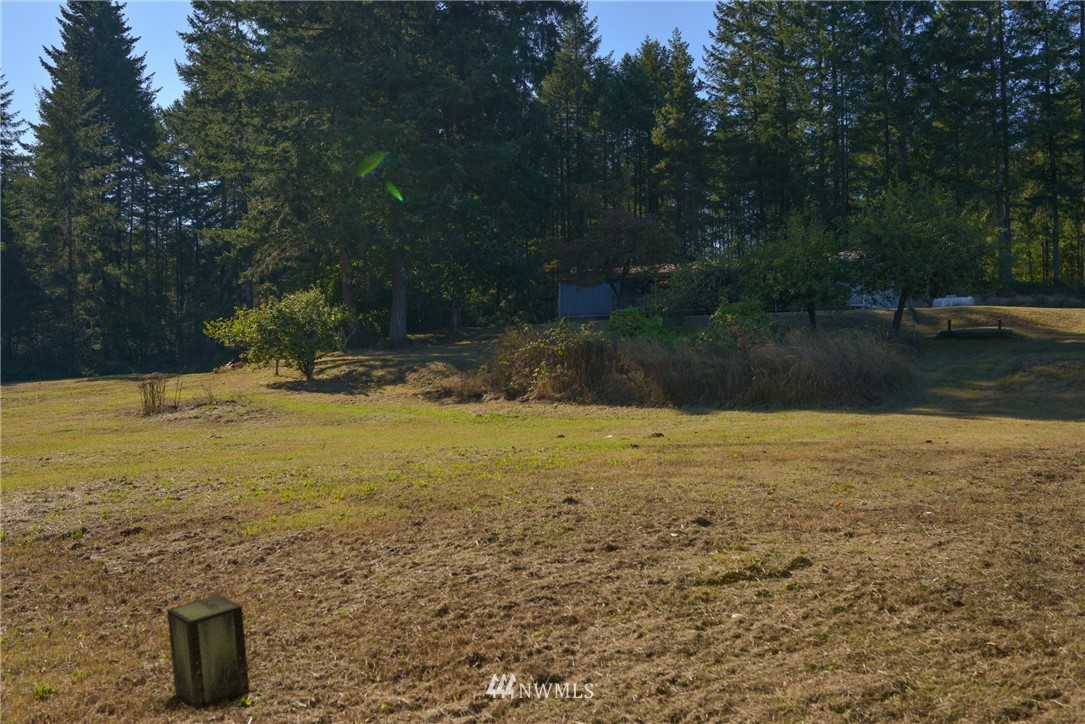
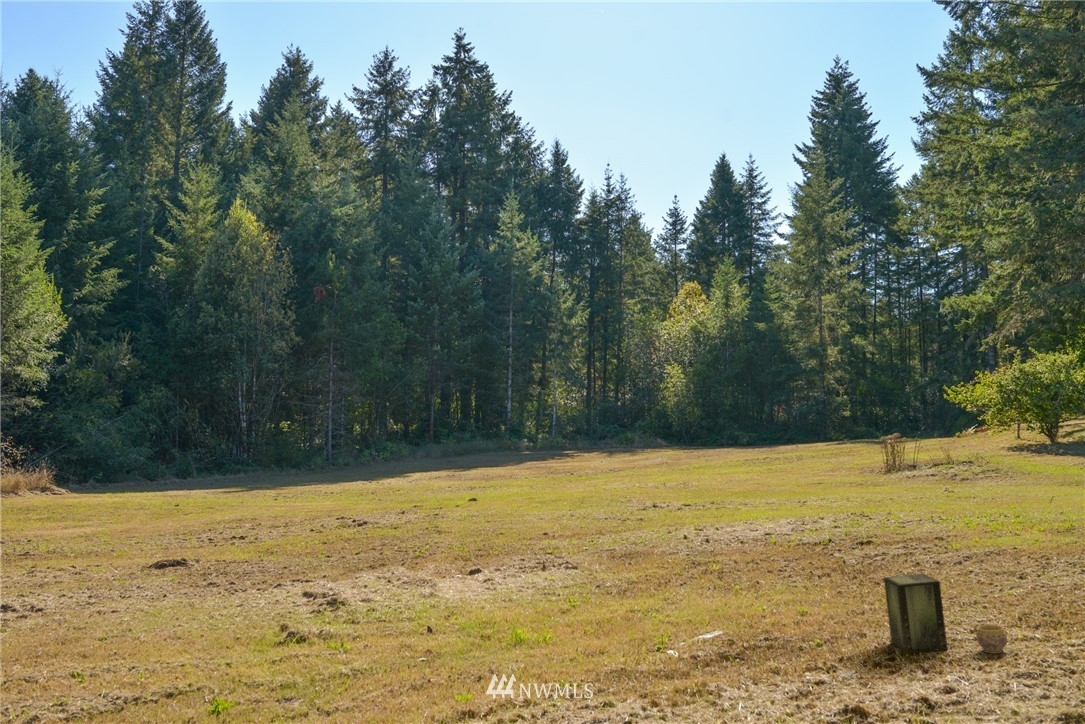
planter: none [284,648,320,686] -> present [976,625,1007,654]

